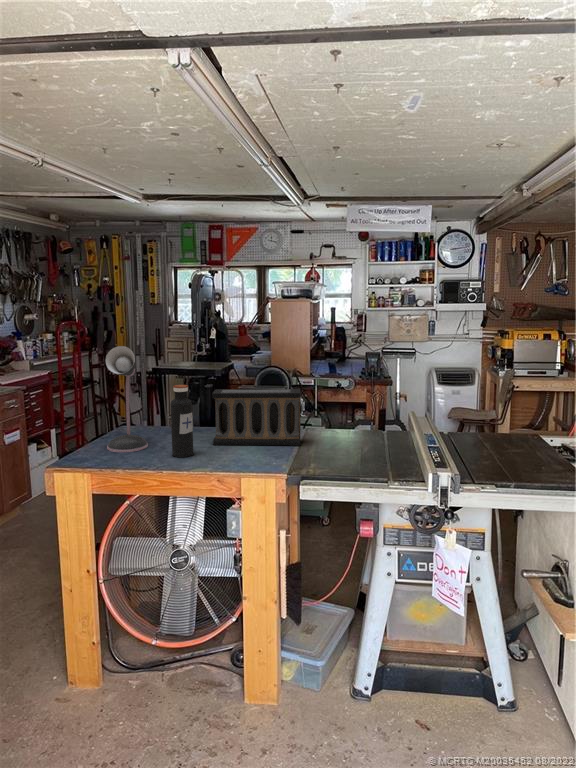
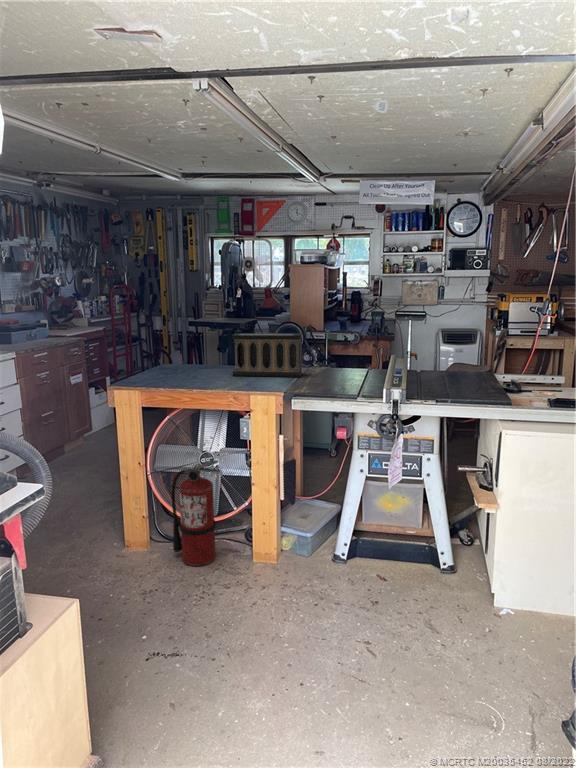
desk lamp: present [106,346,148,452] -> none [151,298,183,379]
water bottle: present [170,385,193,457] -> none [199,327,216,382]
fire extinguisher: none [134,566,201,712] -> present [171,460,220,566]

